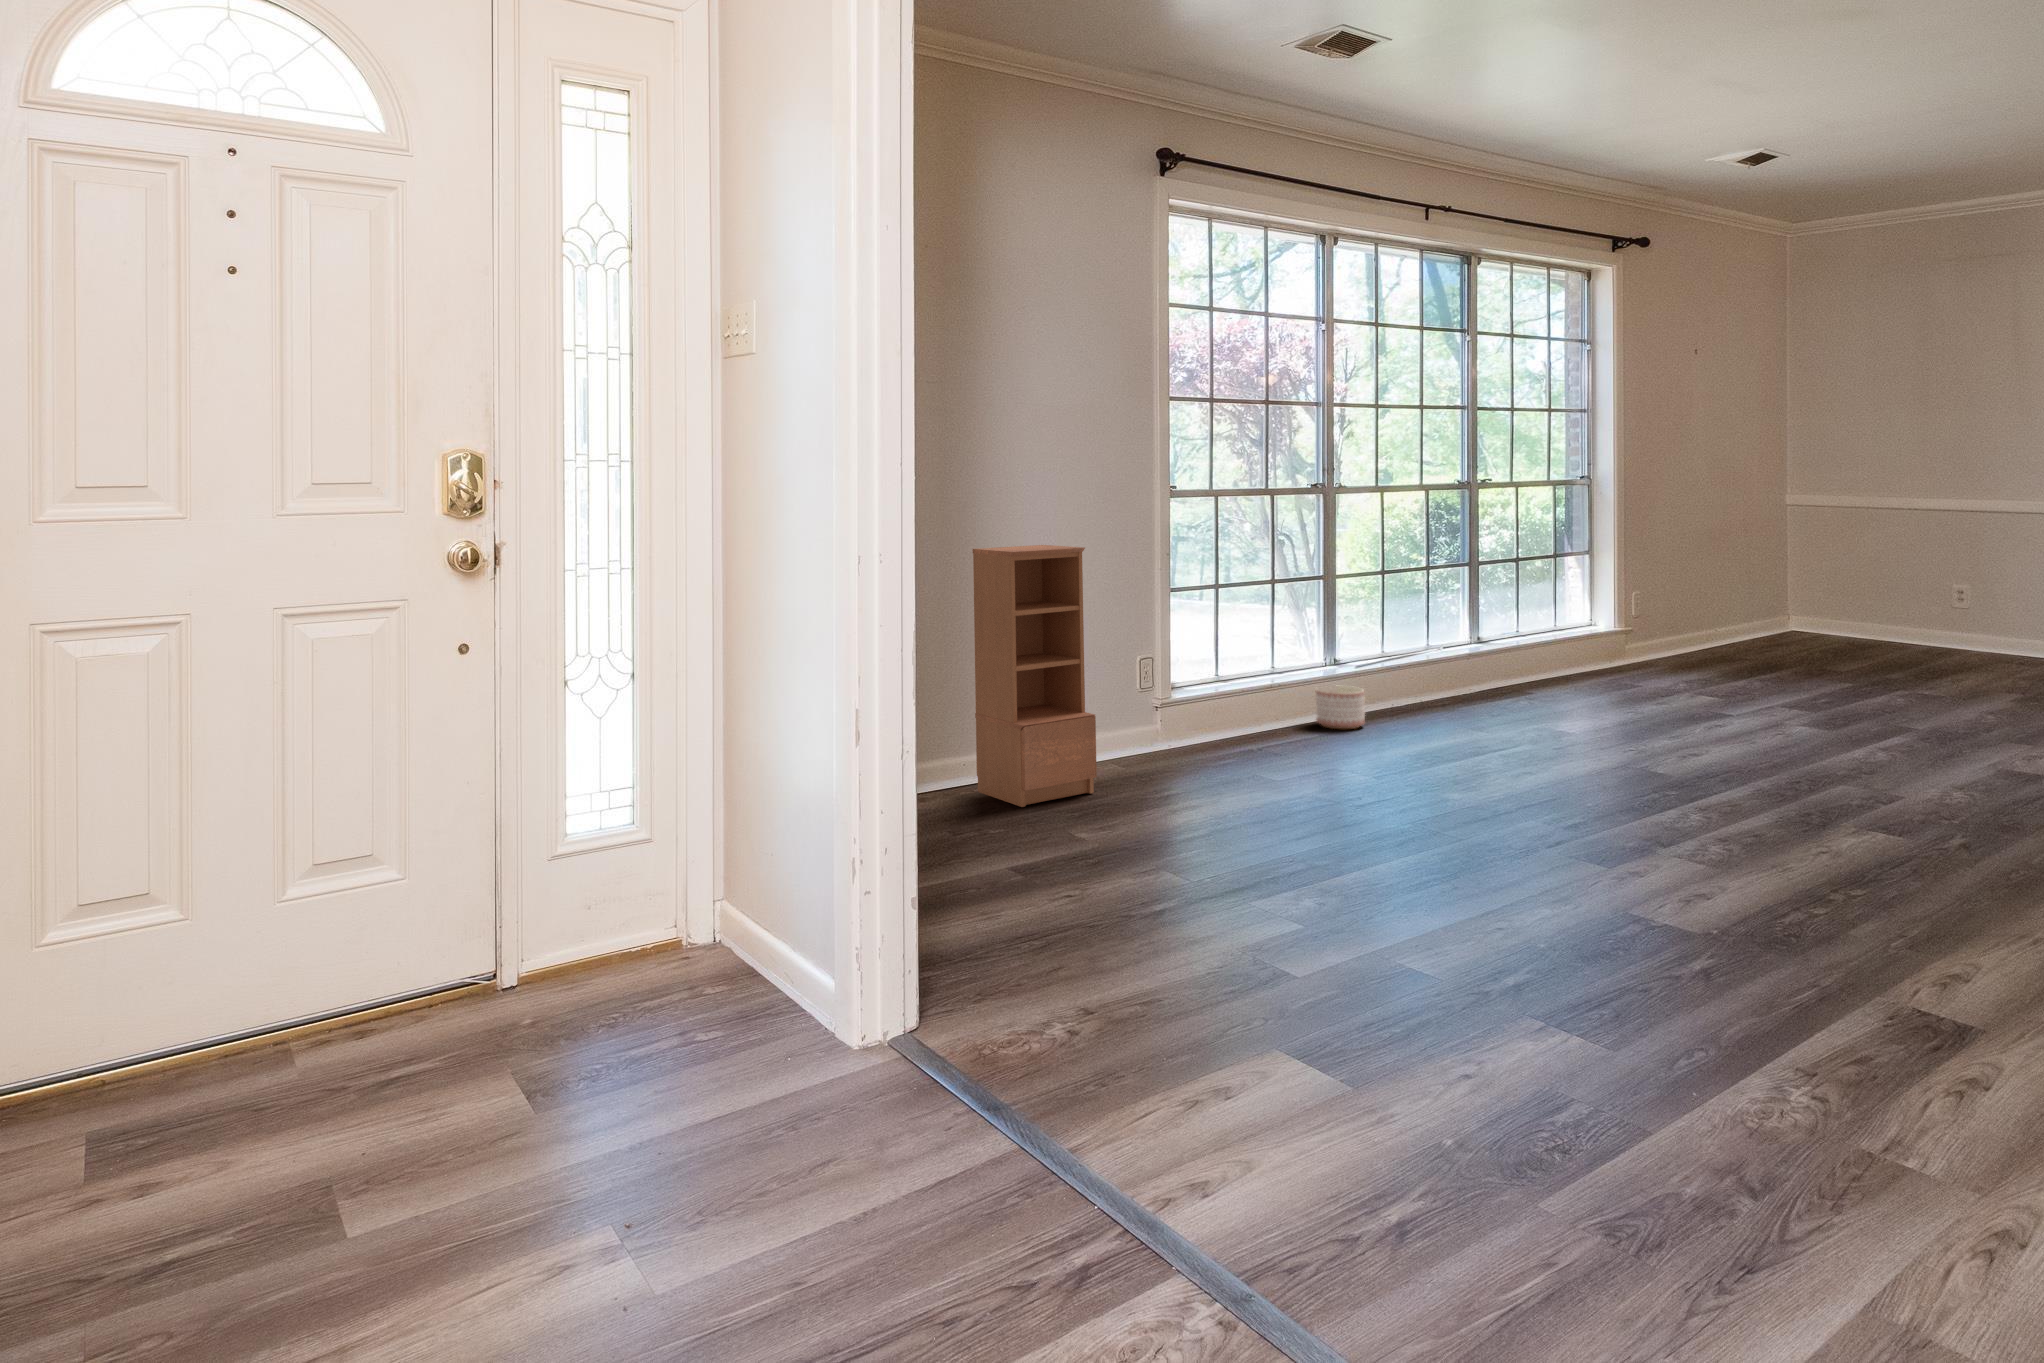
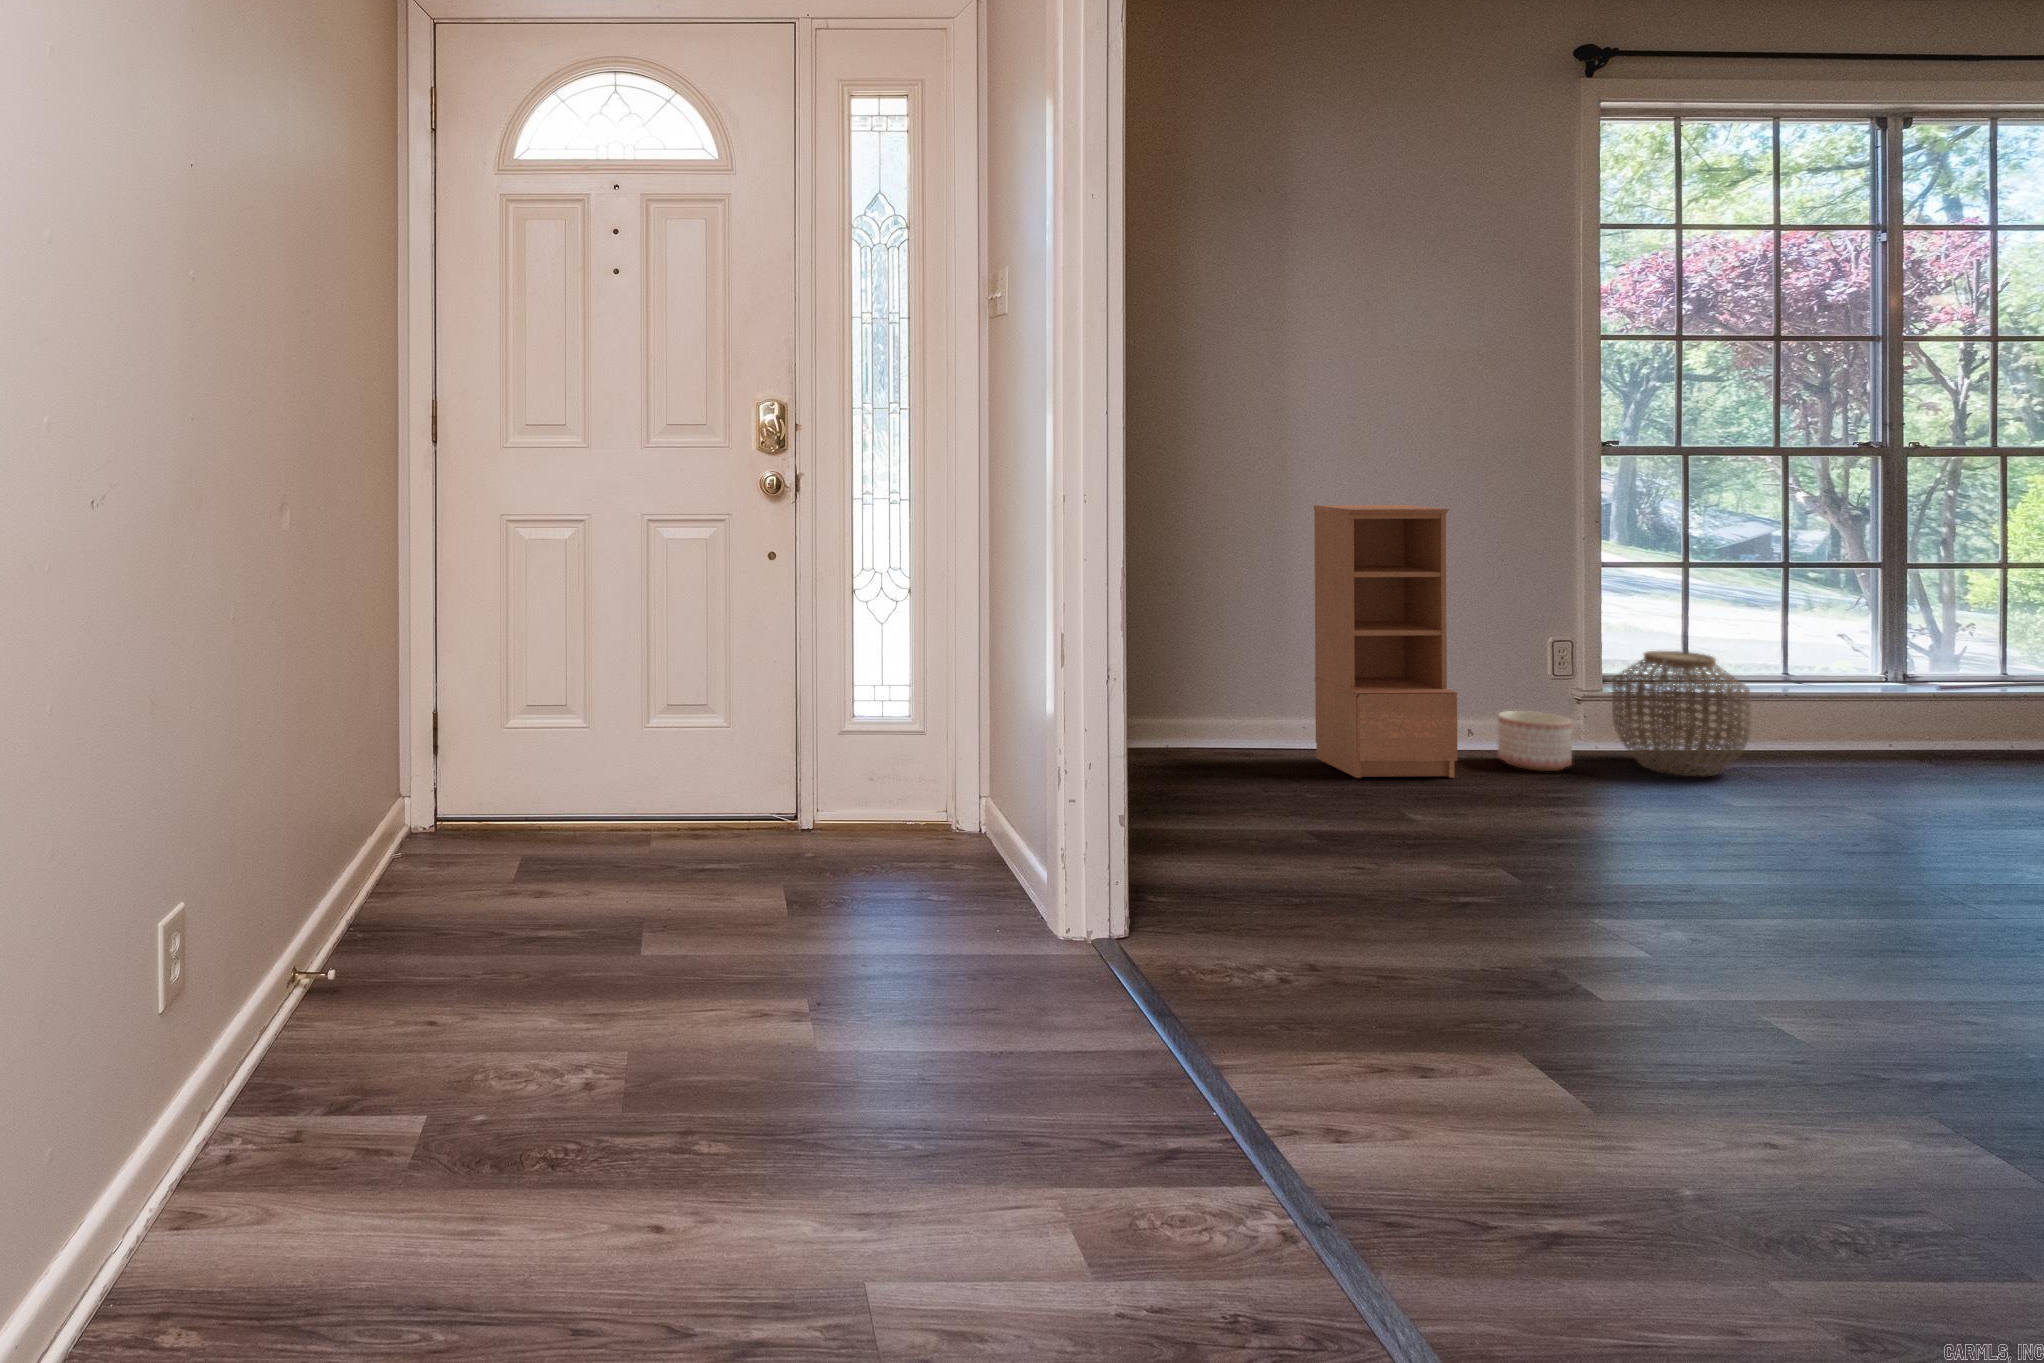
woven basket: none [1187,658,1281,763] -> present [1612,651,1750,776]
planter: present [1316,686,1365,729] -> present [1498,711,1572,771]

